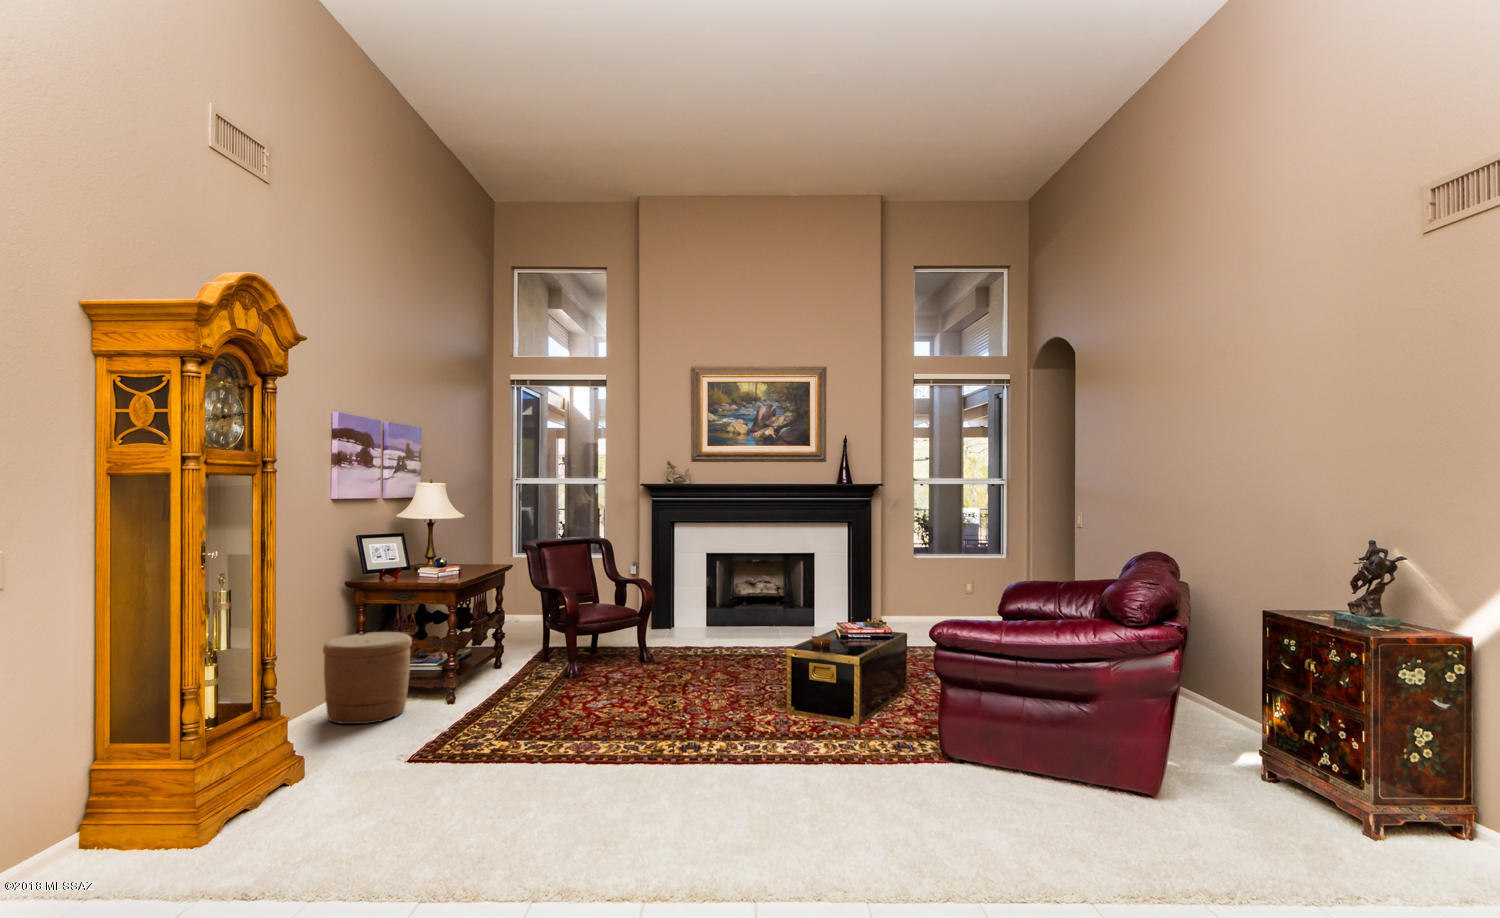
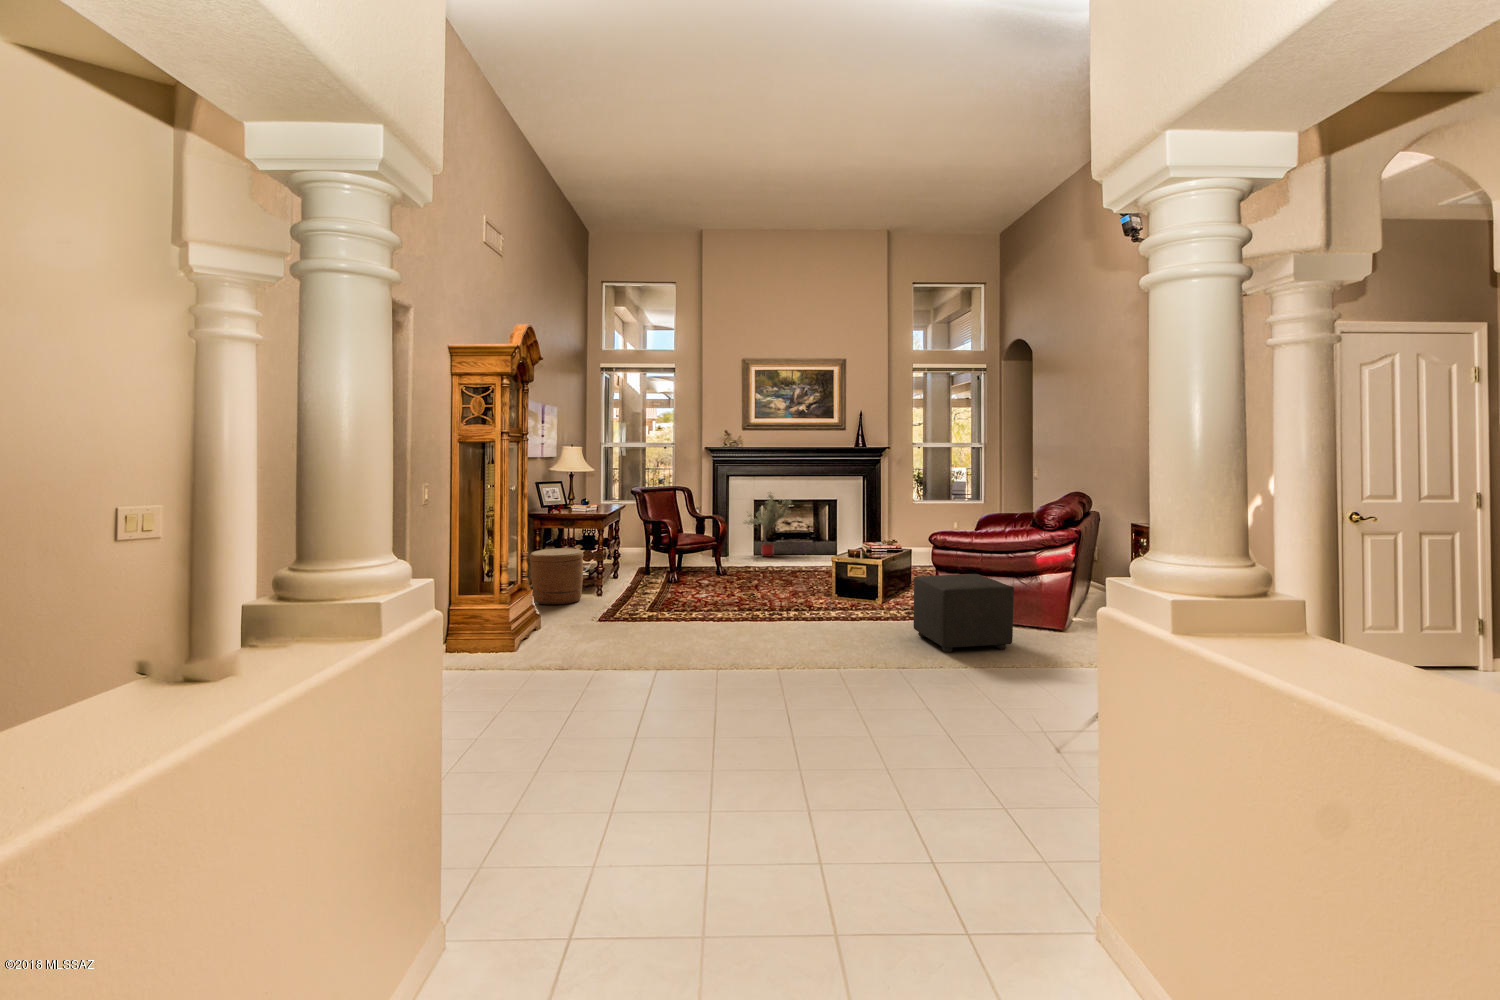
potted tree: none [686,541,754,630] -> present [744,492,791,557]
ottoman: none [903,700,1082,863] -> present [914,574,1014,653]

